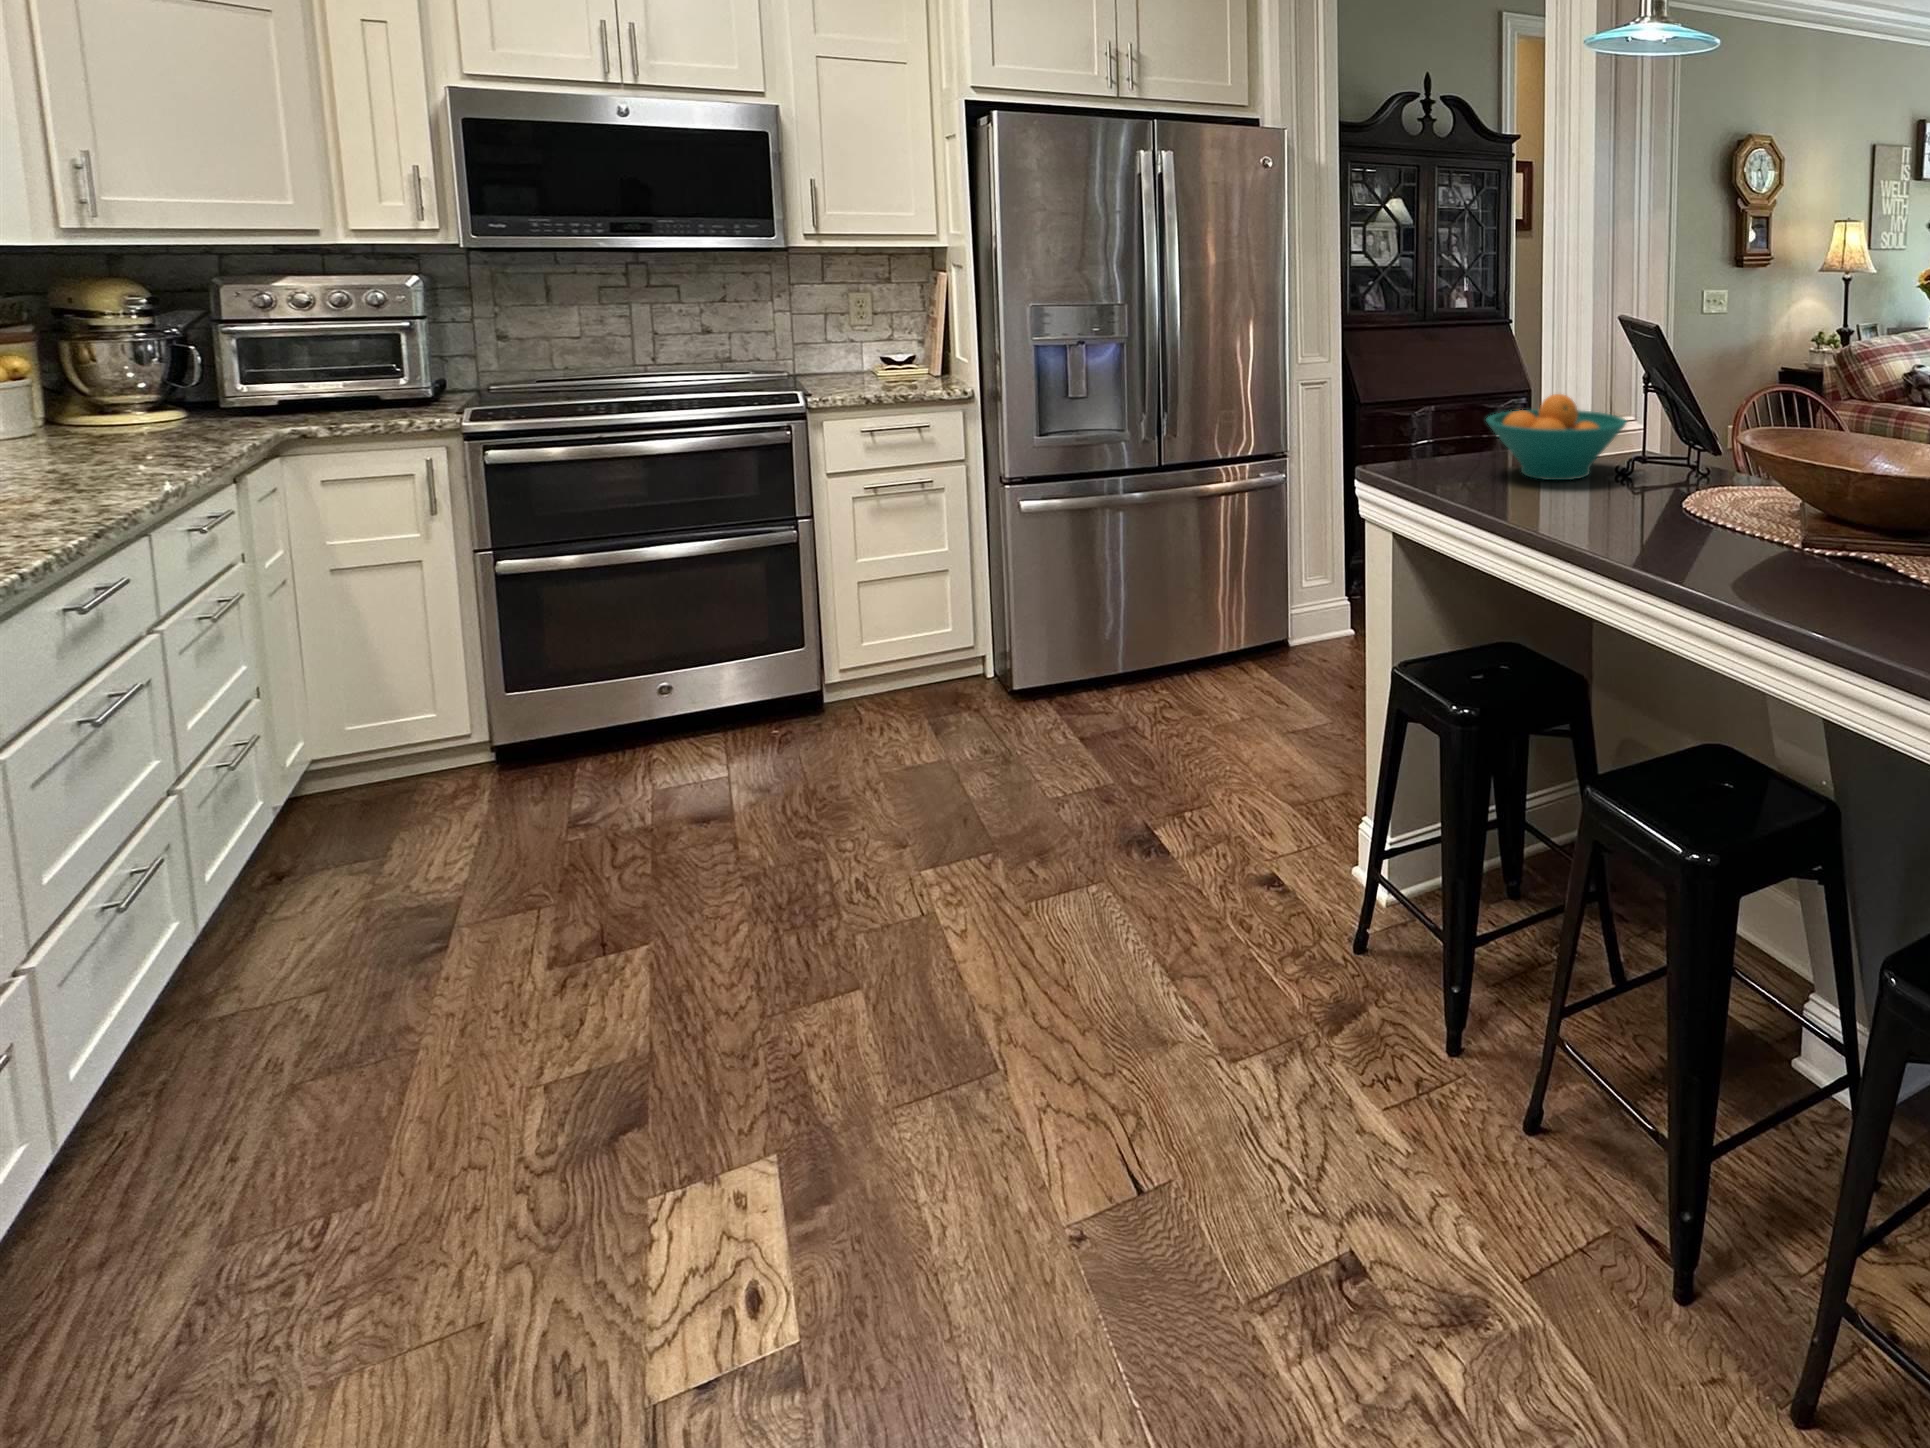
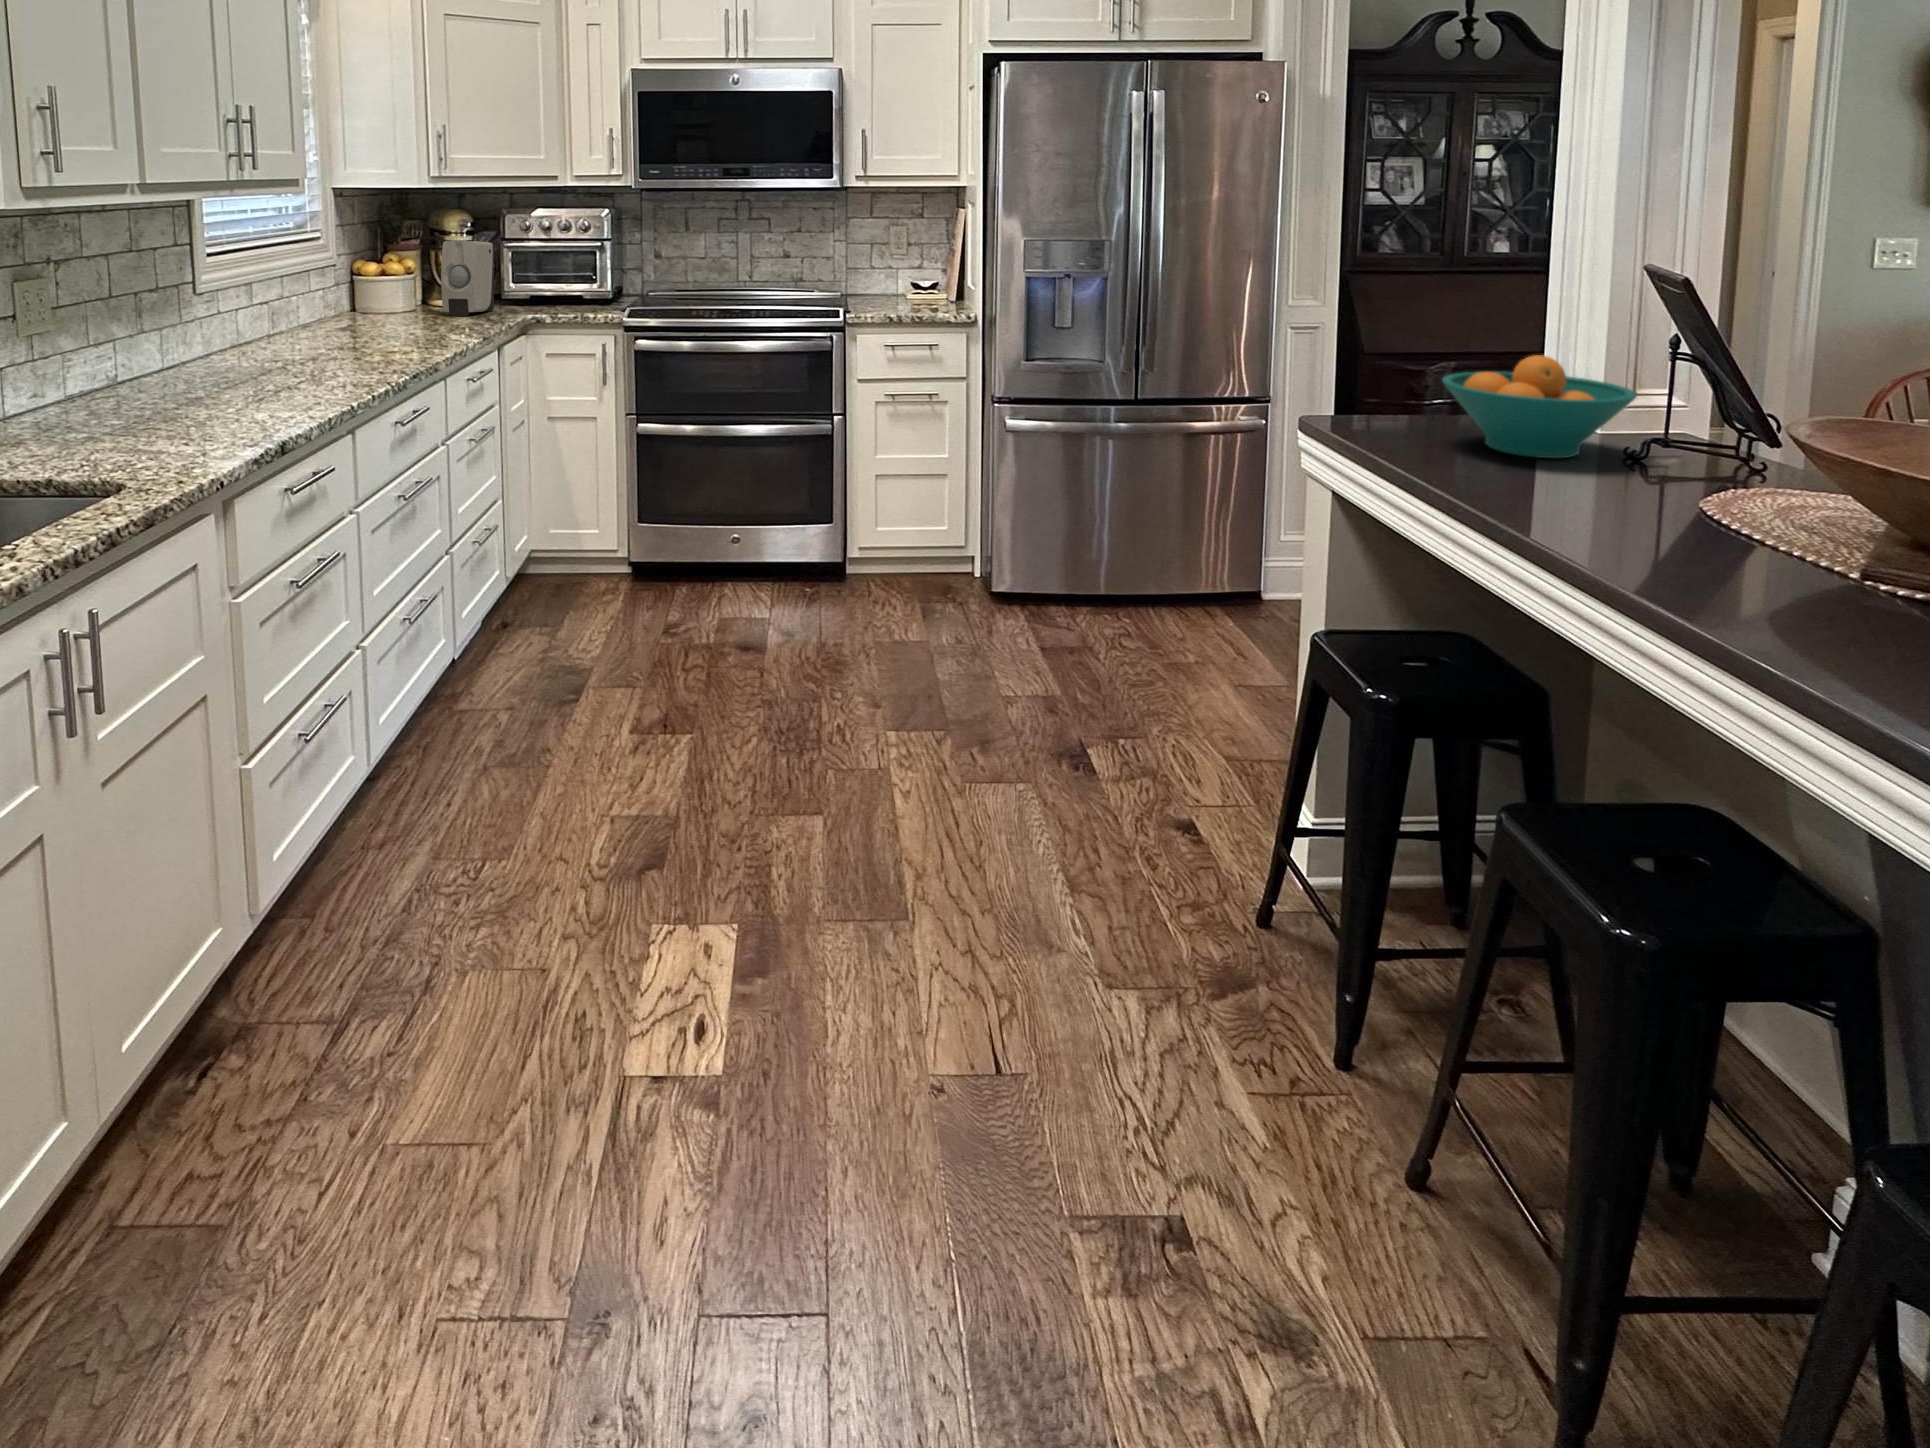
soap dispenser: none [59,323,182,440] -> present [441,241,494,316]

